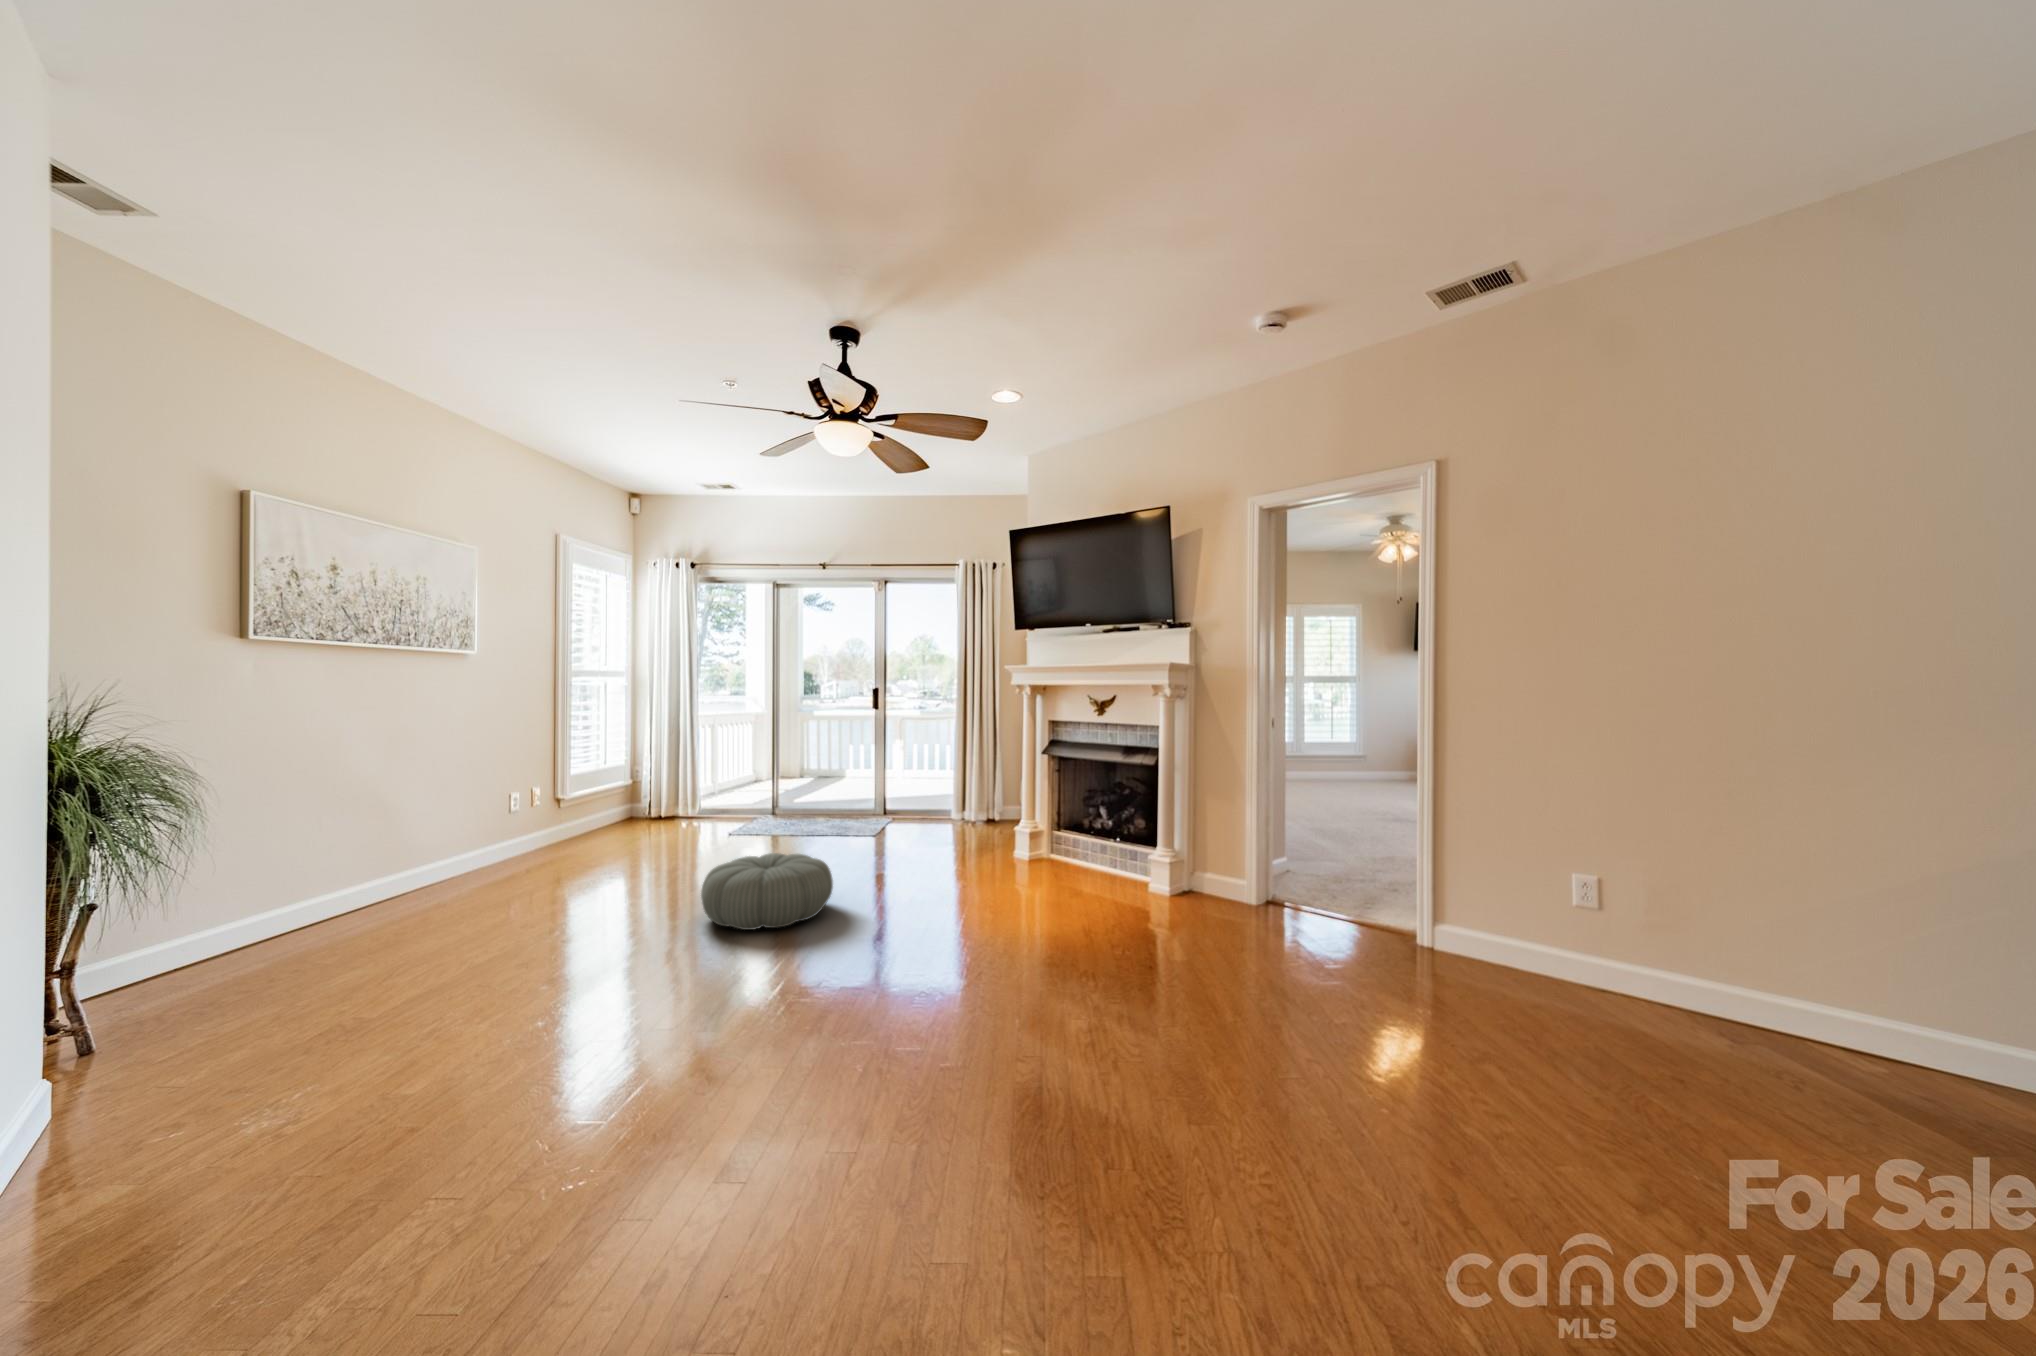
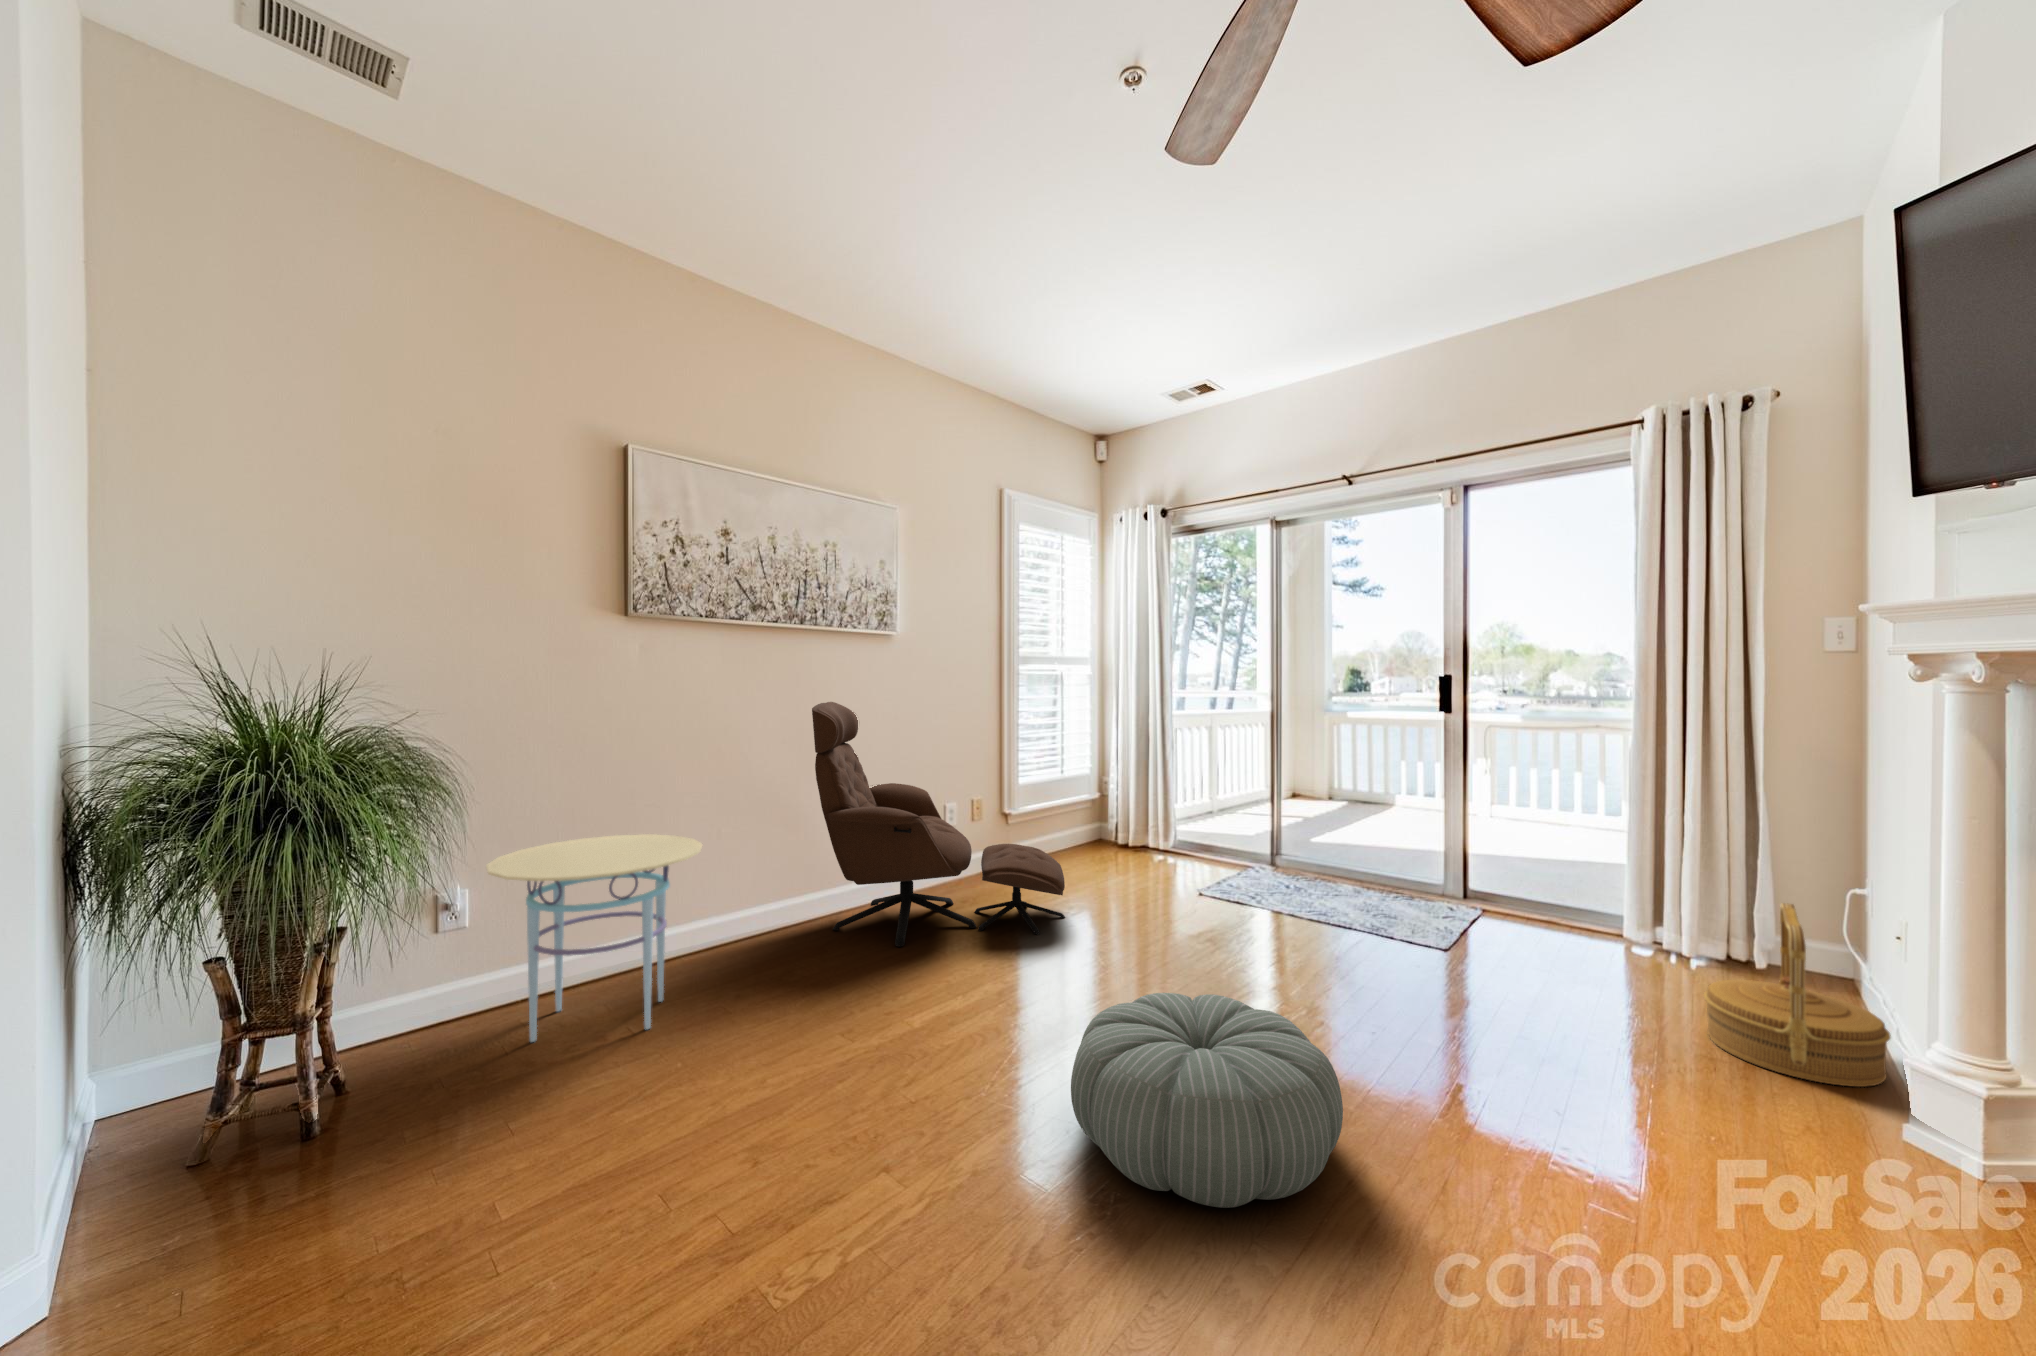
lounge chair: none [413,711,640,896] -> present [812,702,1065,947]
woven basket: none [974,787,1028,854] -> present [1704,903,1891,1087]
side table: none [148,821,370,991] -> present [486,834,702,1042]

